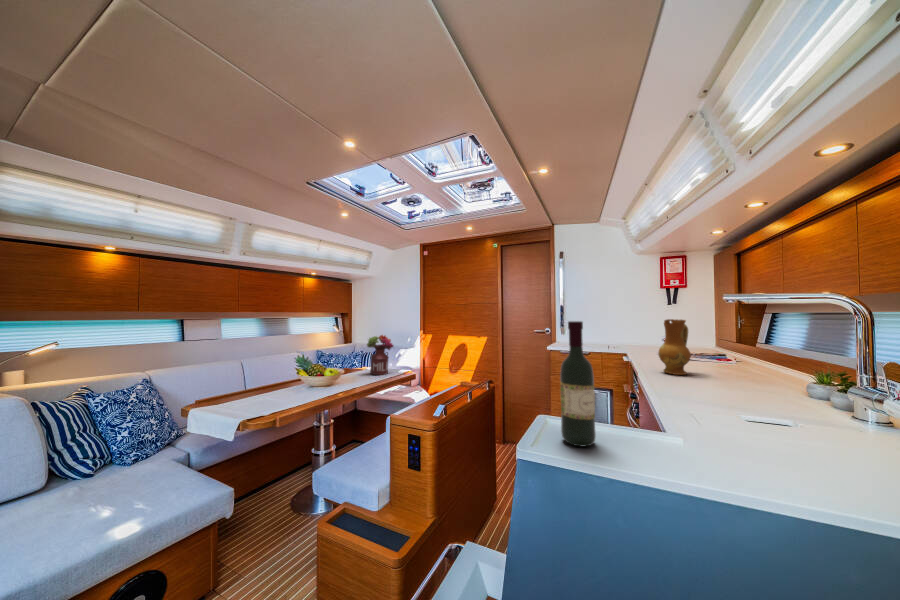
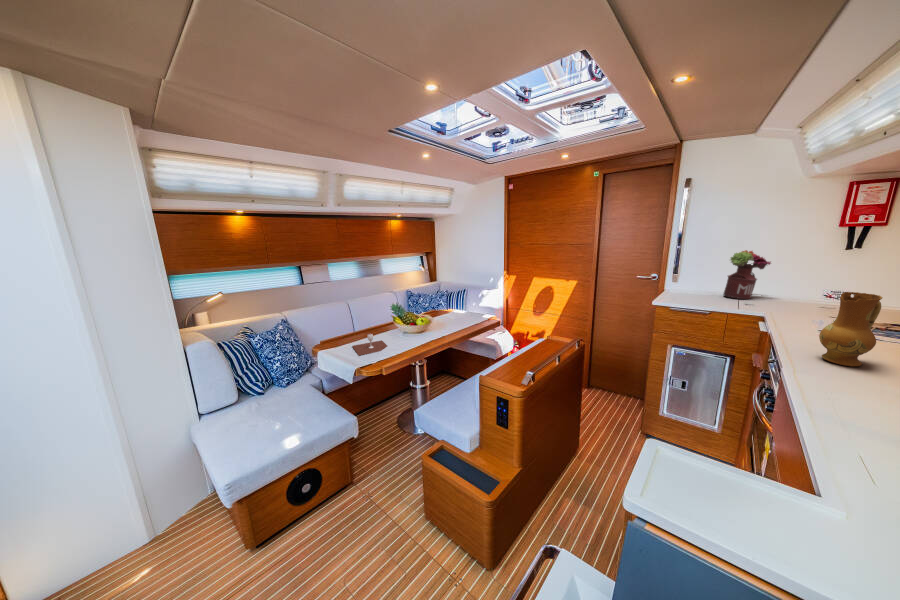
wine bottle: present [560,321,596,447] -> none [674,355,733,501]
flower arrangement: present [367,335,394,375] -> present [723,250,771,299]
wine glass: none [240,386,291,411] -> present [353,333,387,356]

